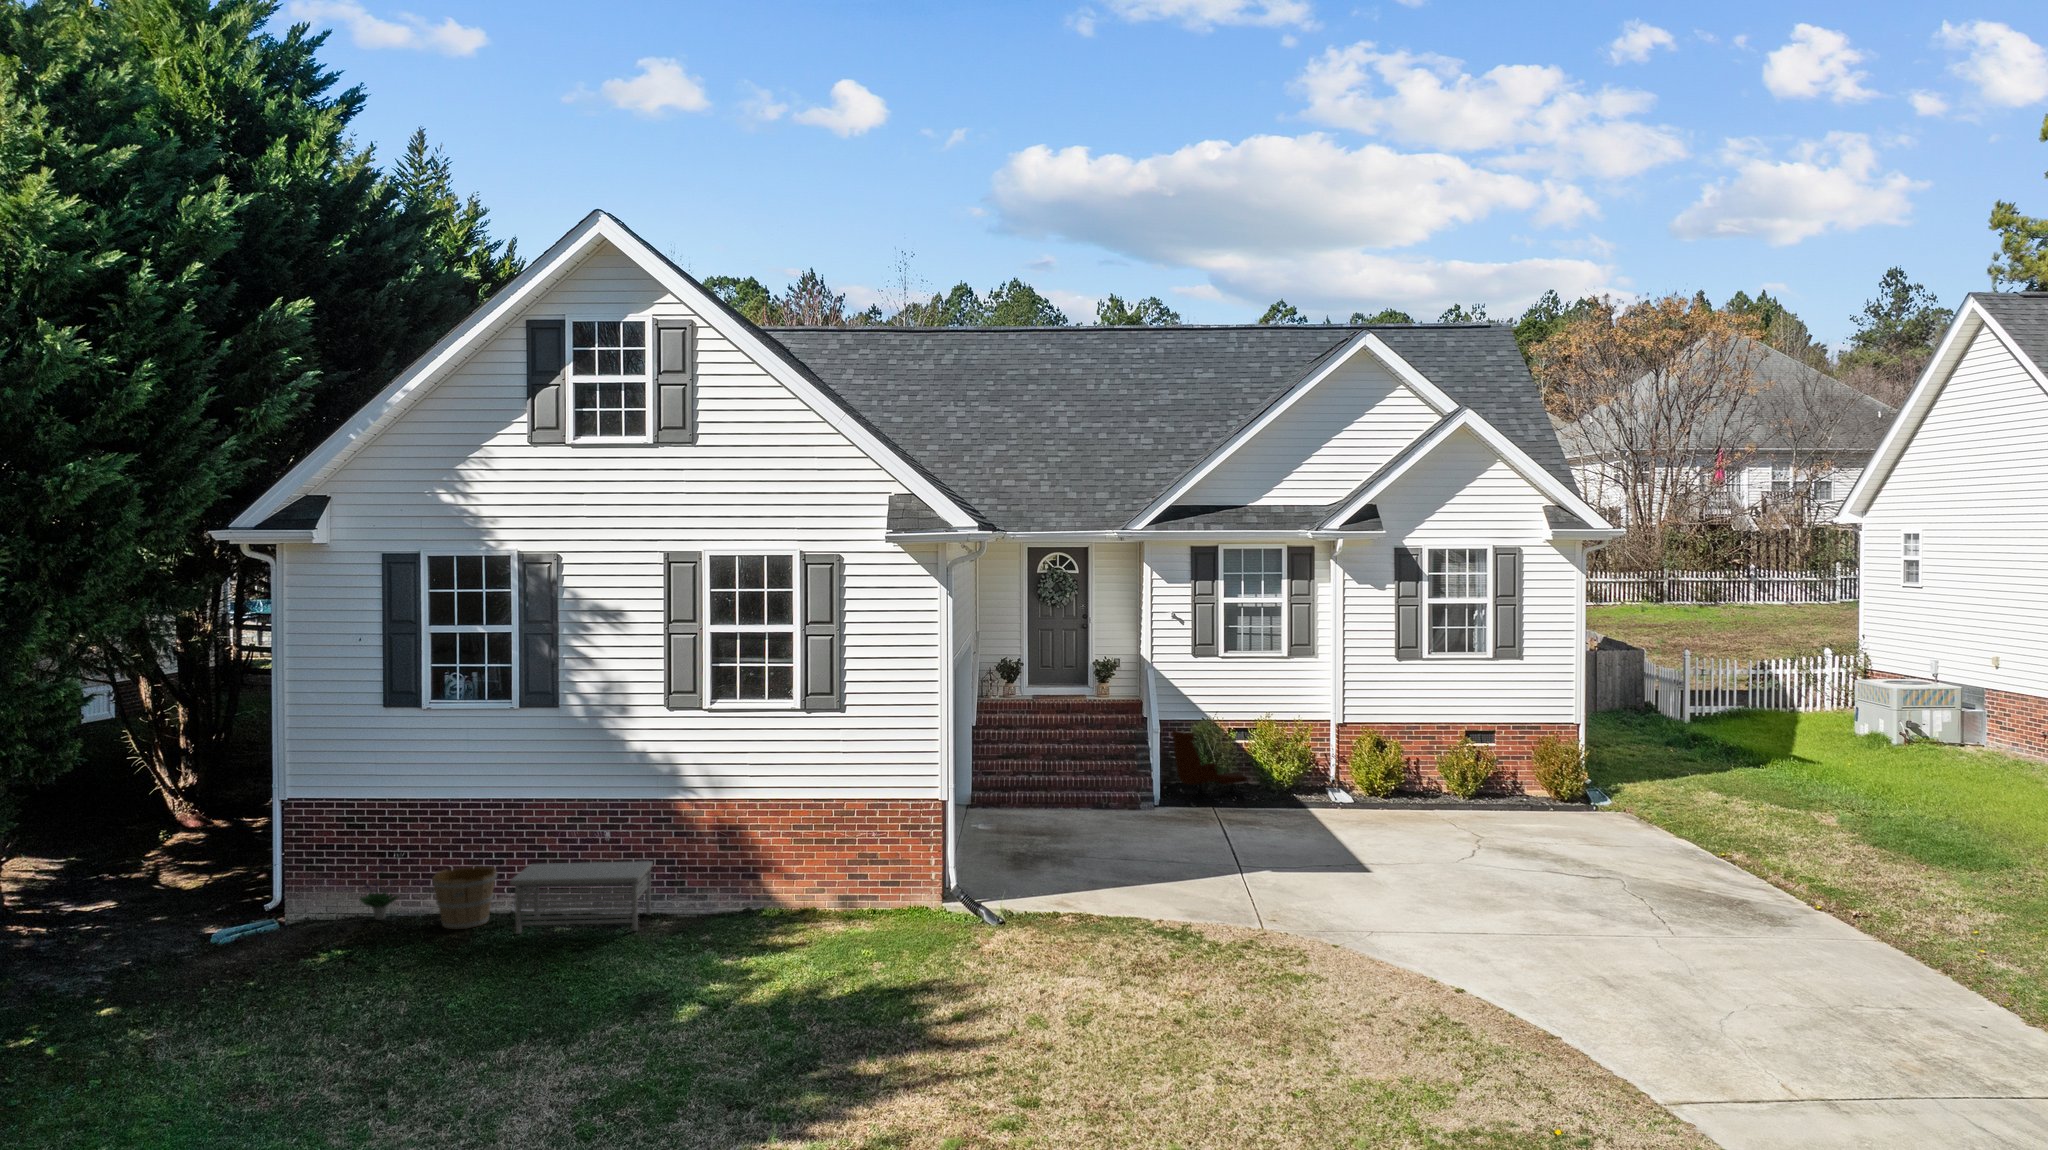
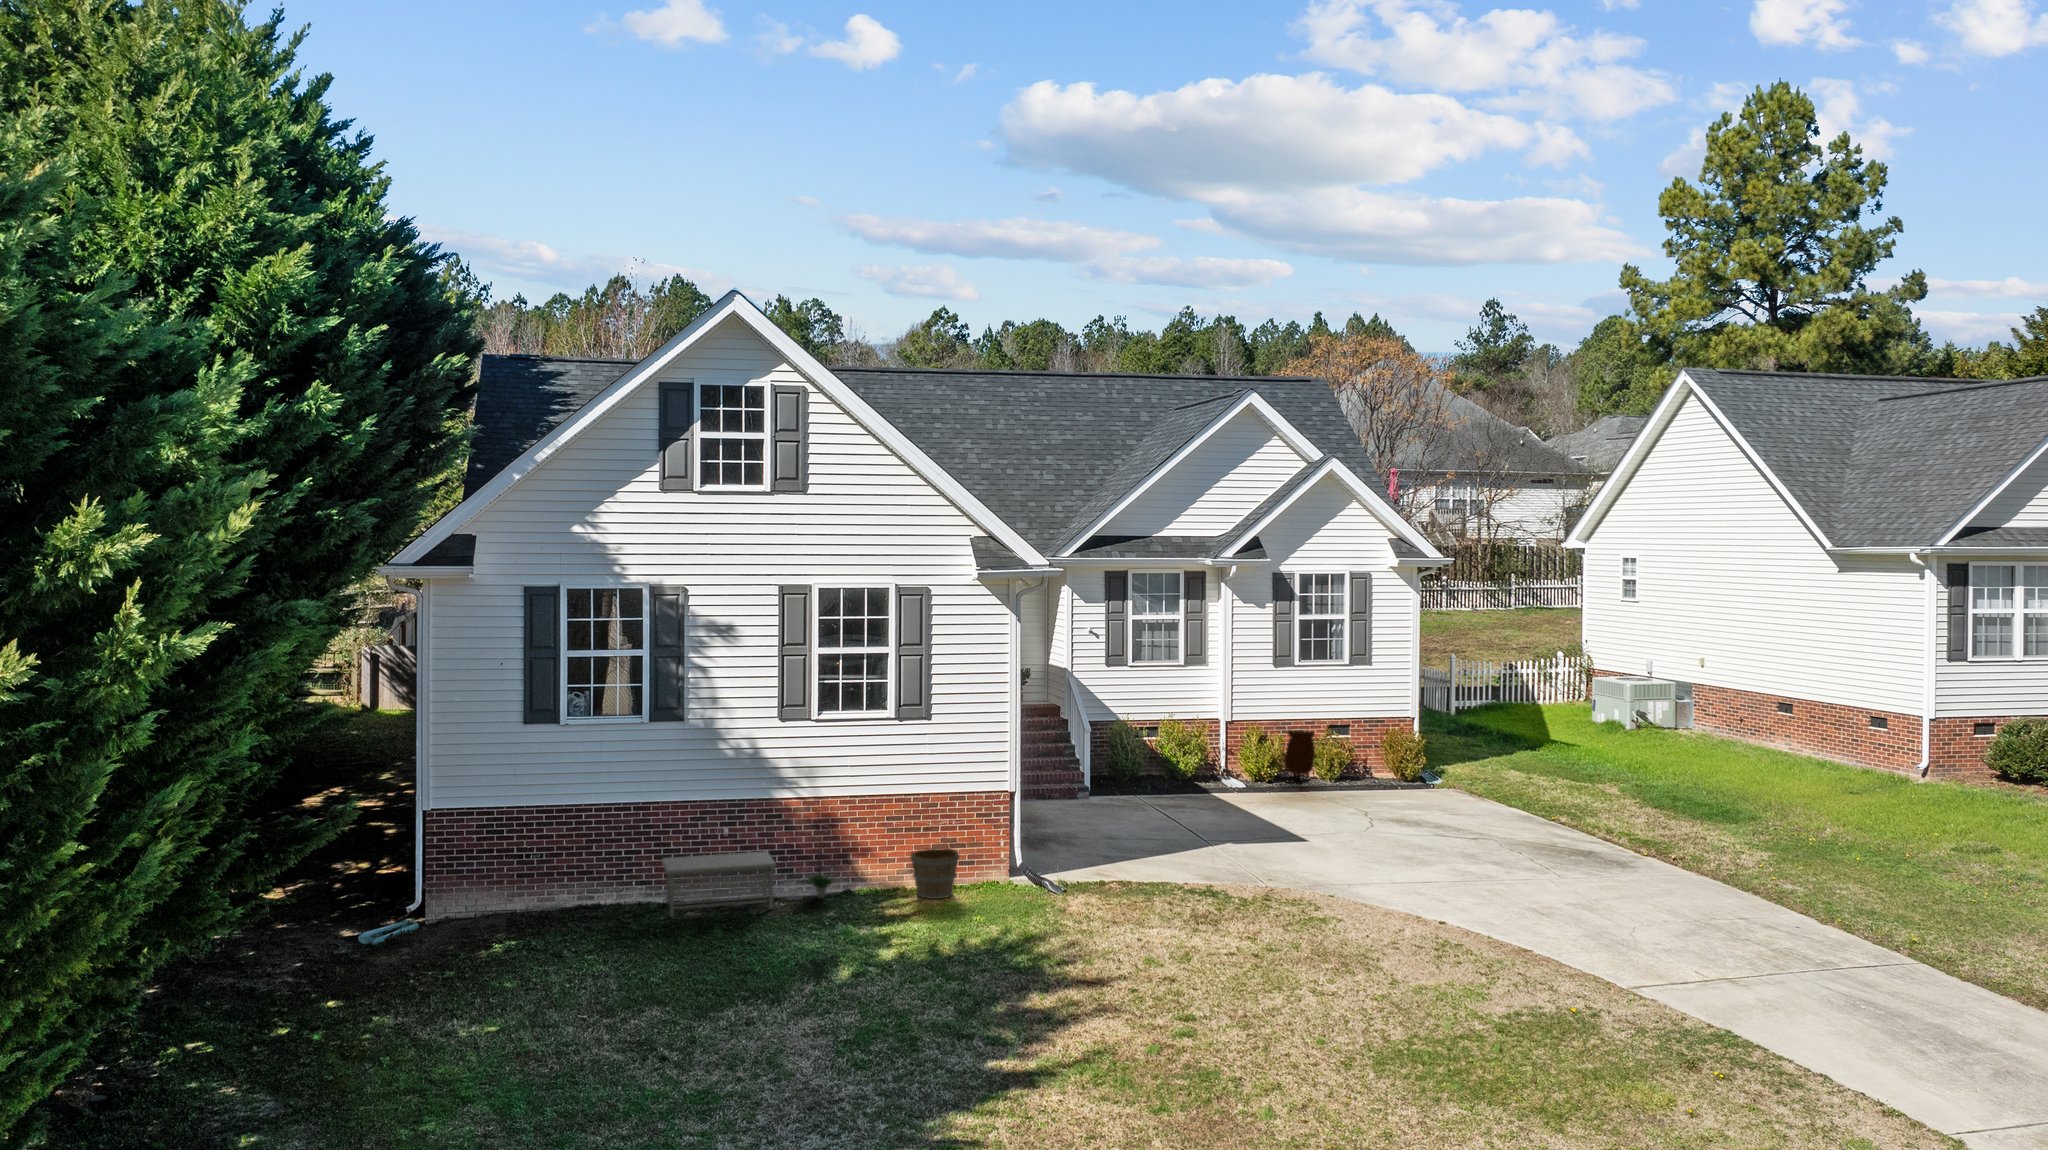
lounge chair: present [1172,731,1247,798] -> present [1282,731,1316,787]
potted plant: present [359,864,398,920] -> present [805,851,834,898]
wooden bucket: present [432,867,497,929] -> present [910,848,960,899]

